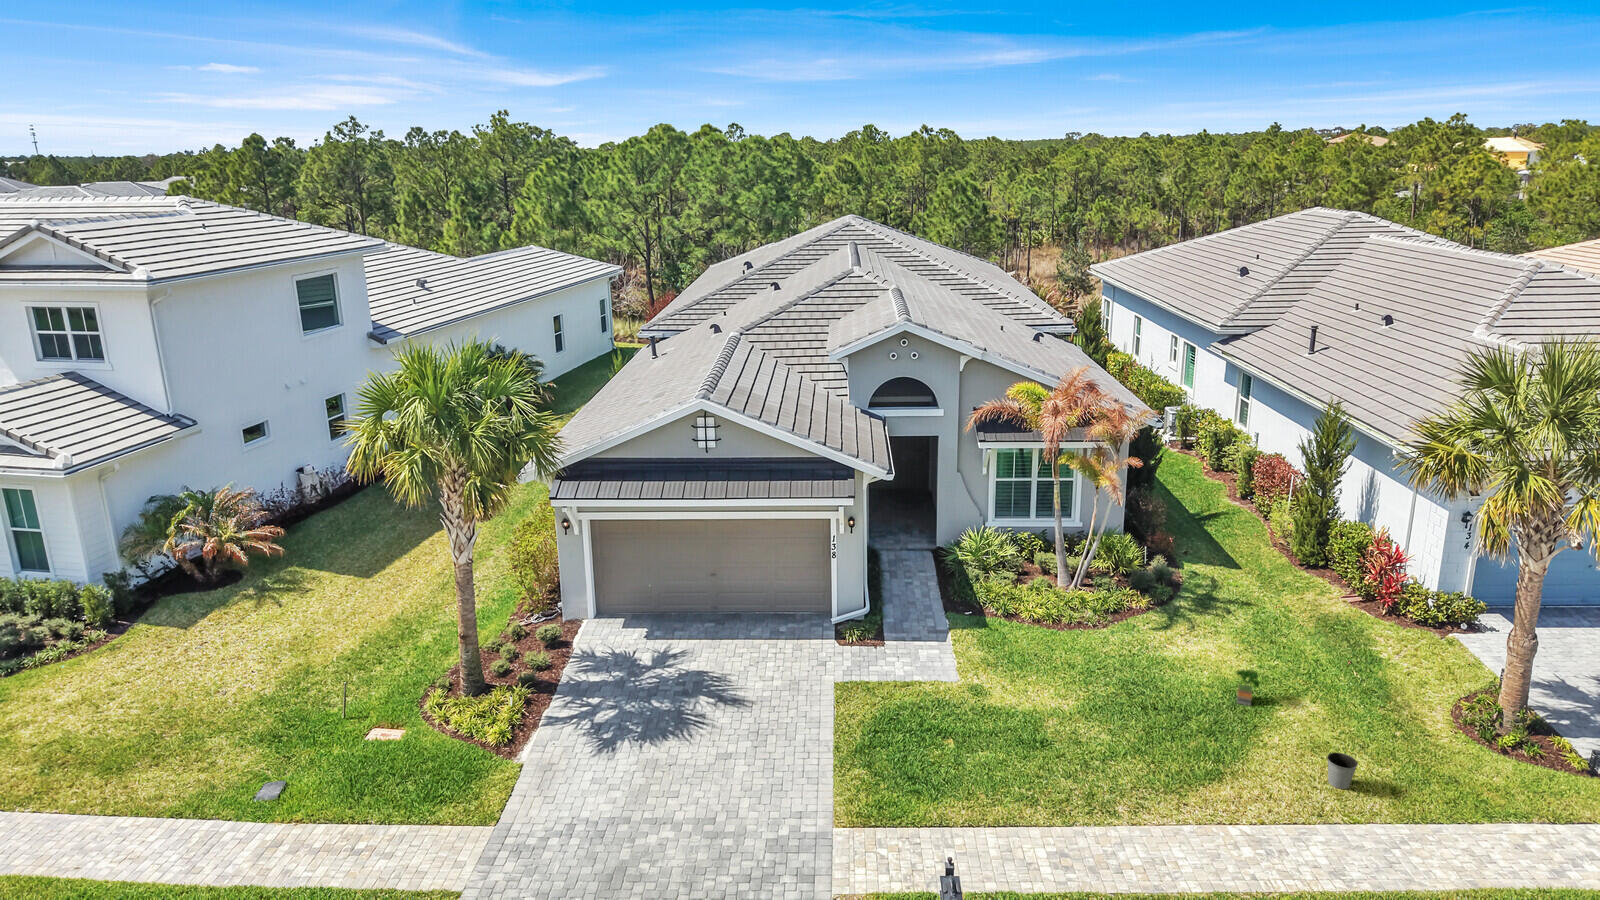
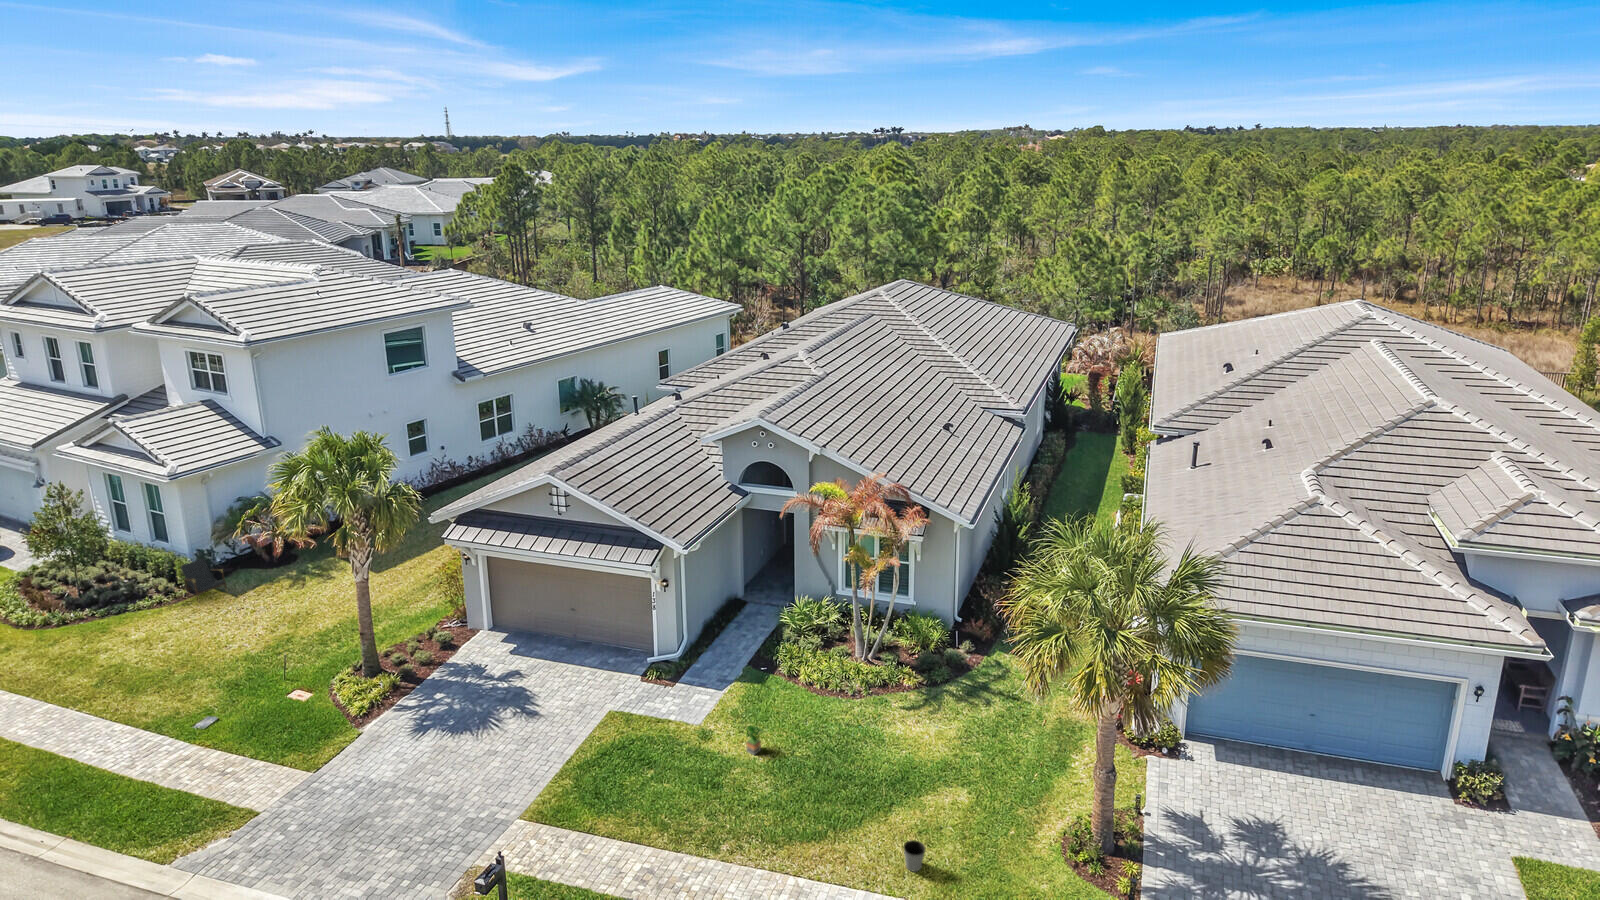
lounge chair: none [91,585,164,647] -> present [181,558,227,602]
potted tree: present [1236,669,1260,705] -> present [746,725,763,755]

